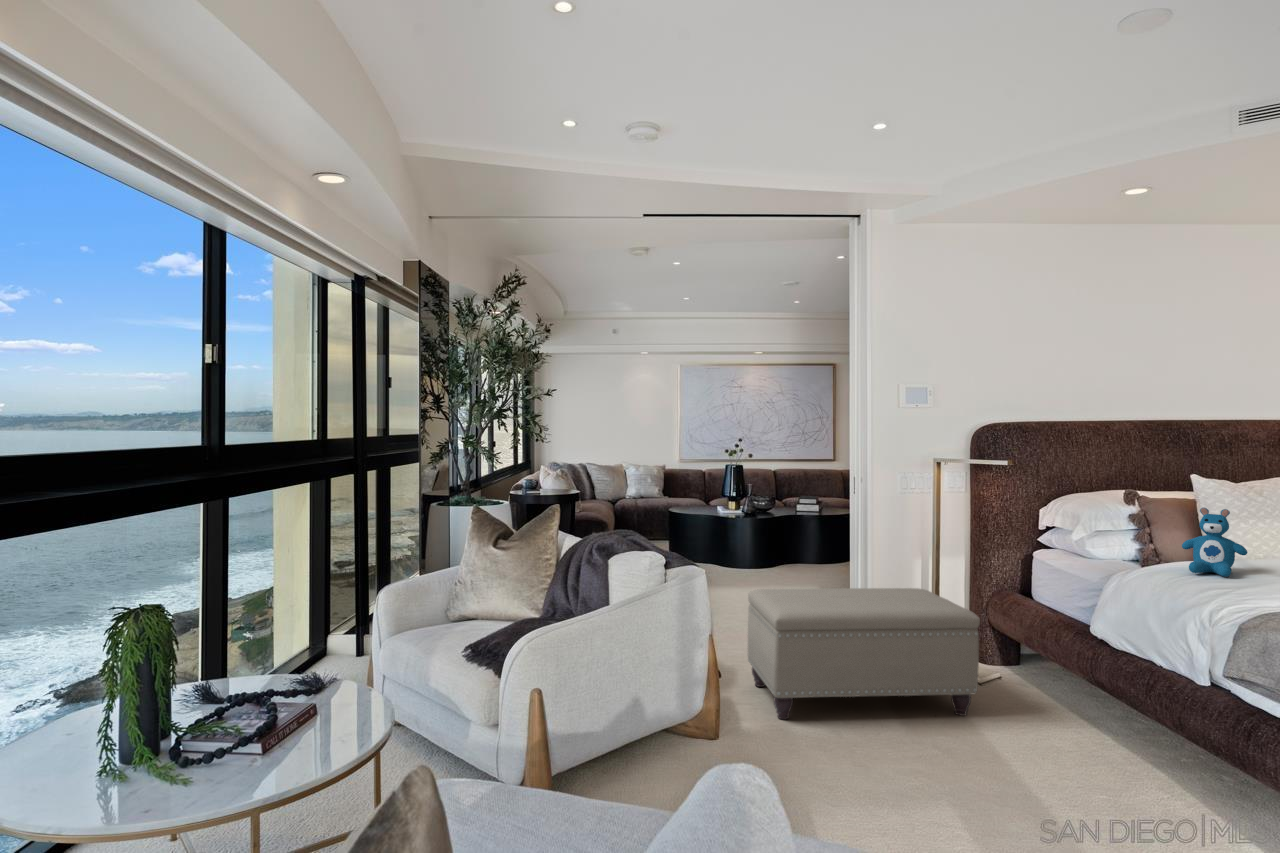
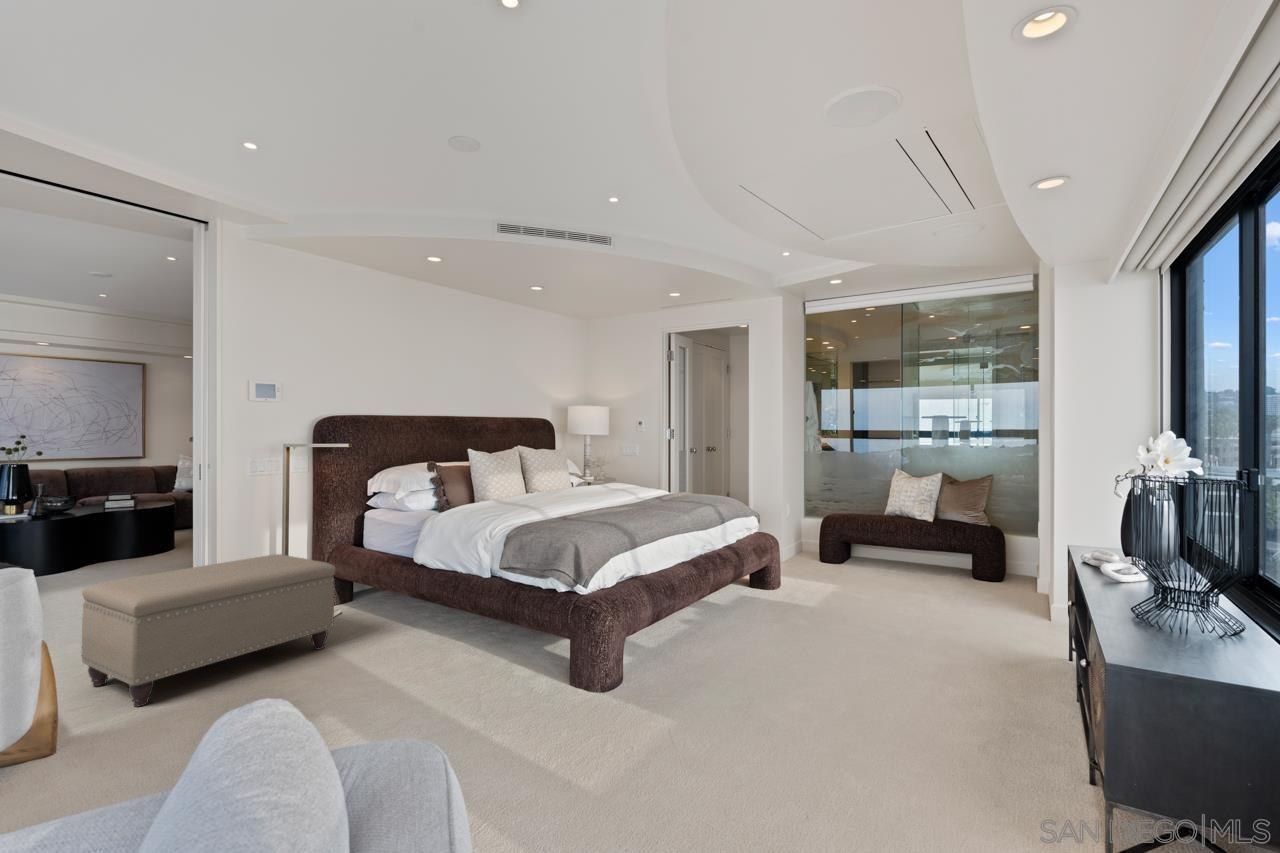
teddy bear: present [1182,508,1247,577] -> none [467,468,501,510]

